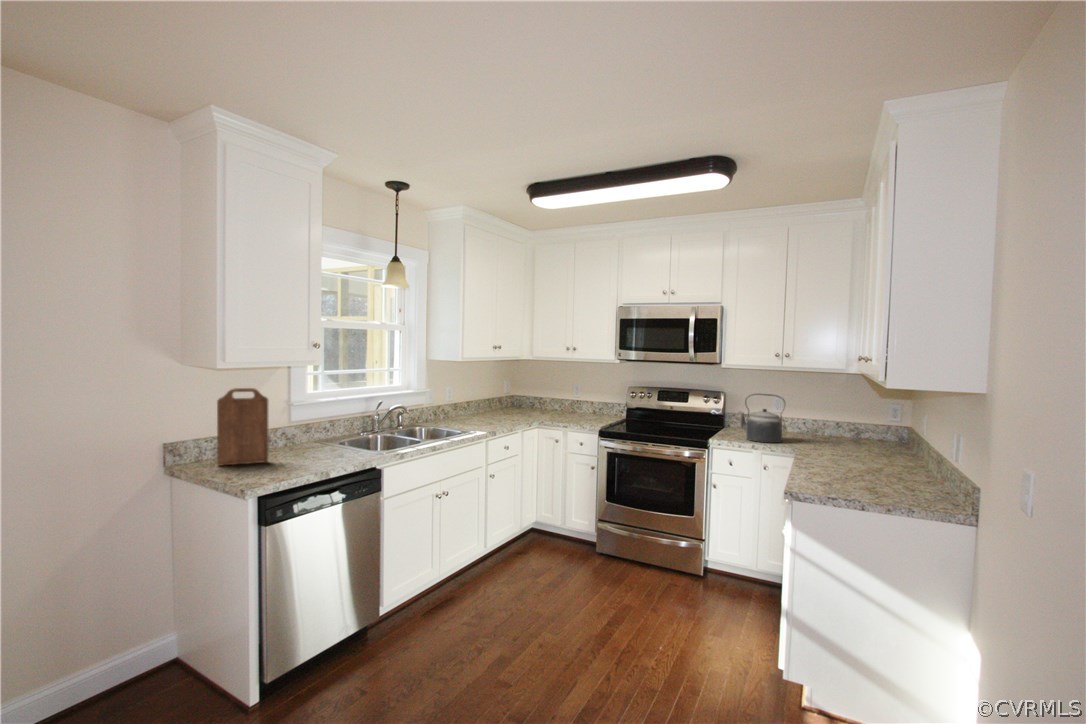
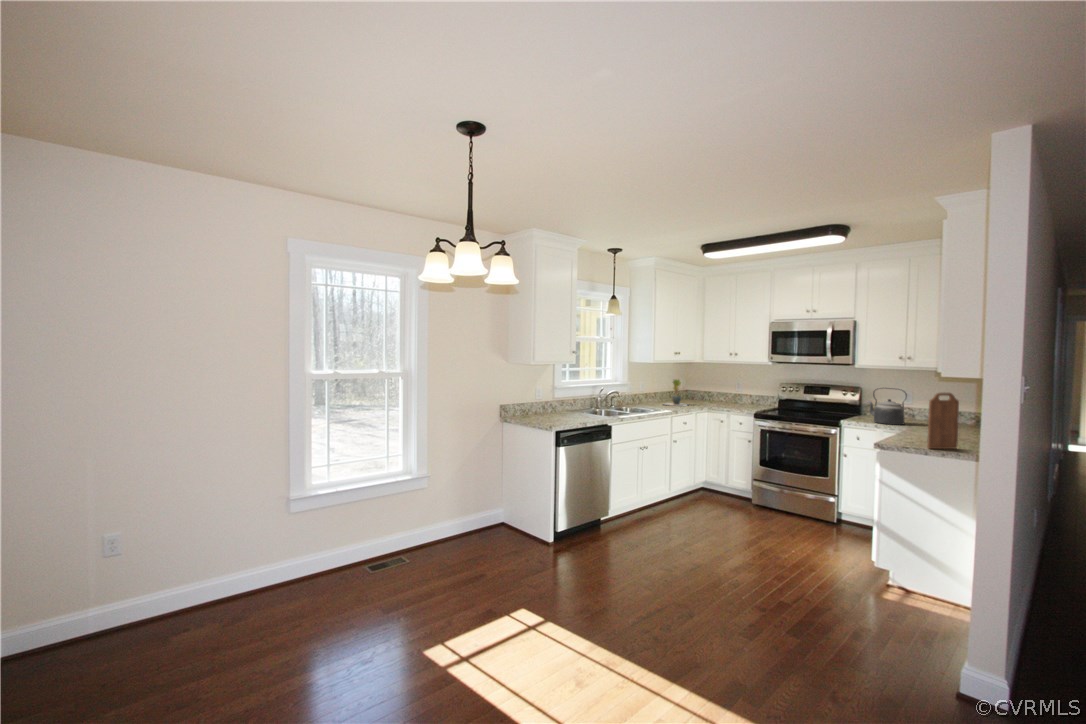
potted plant: none [477,382,516,422] -> present [664,380,687,406]
cutting board: present [217,388,268,466] -> present [927,393,959,449]

